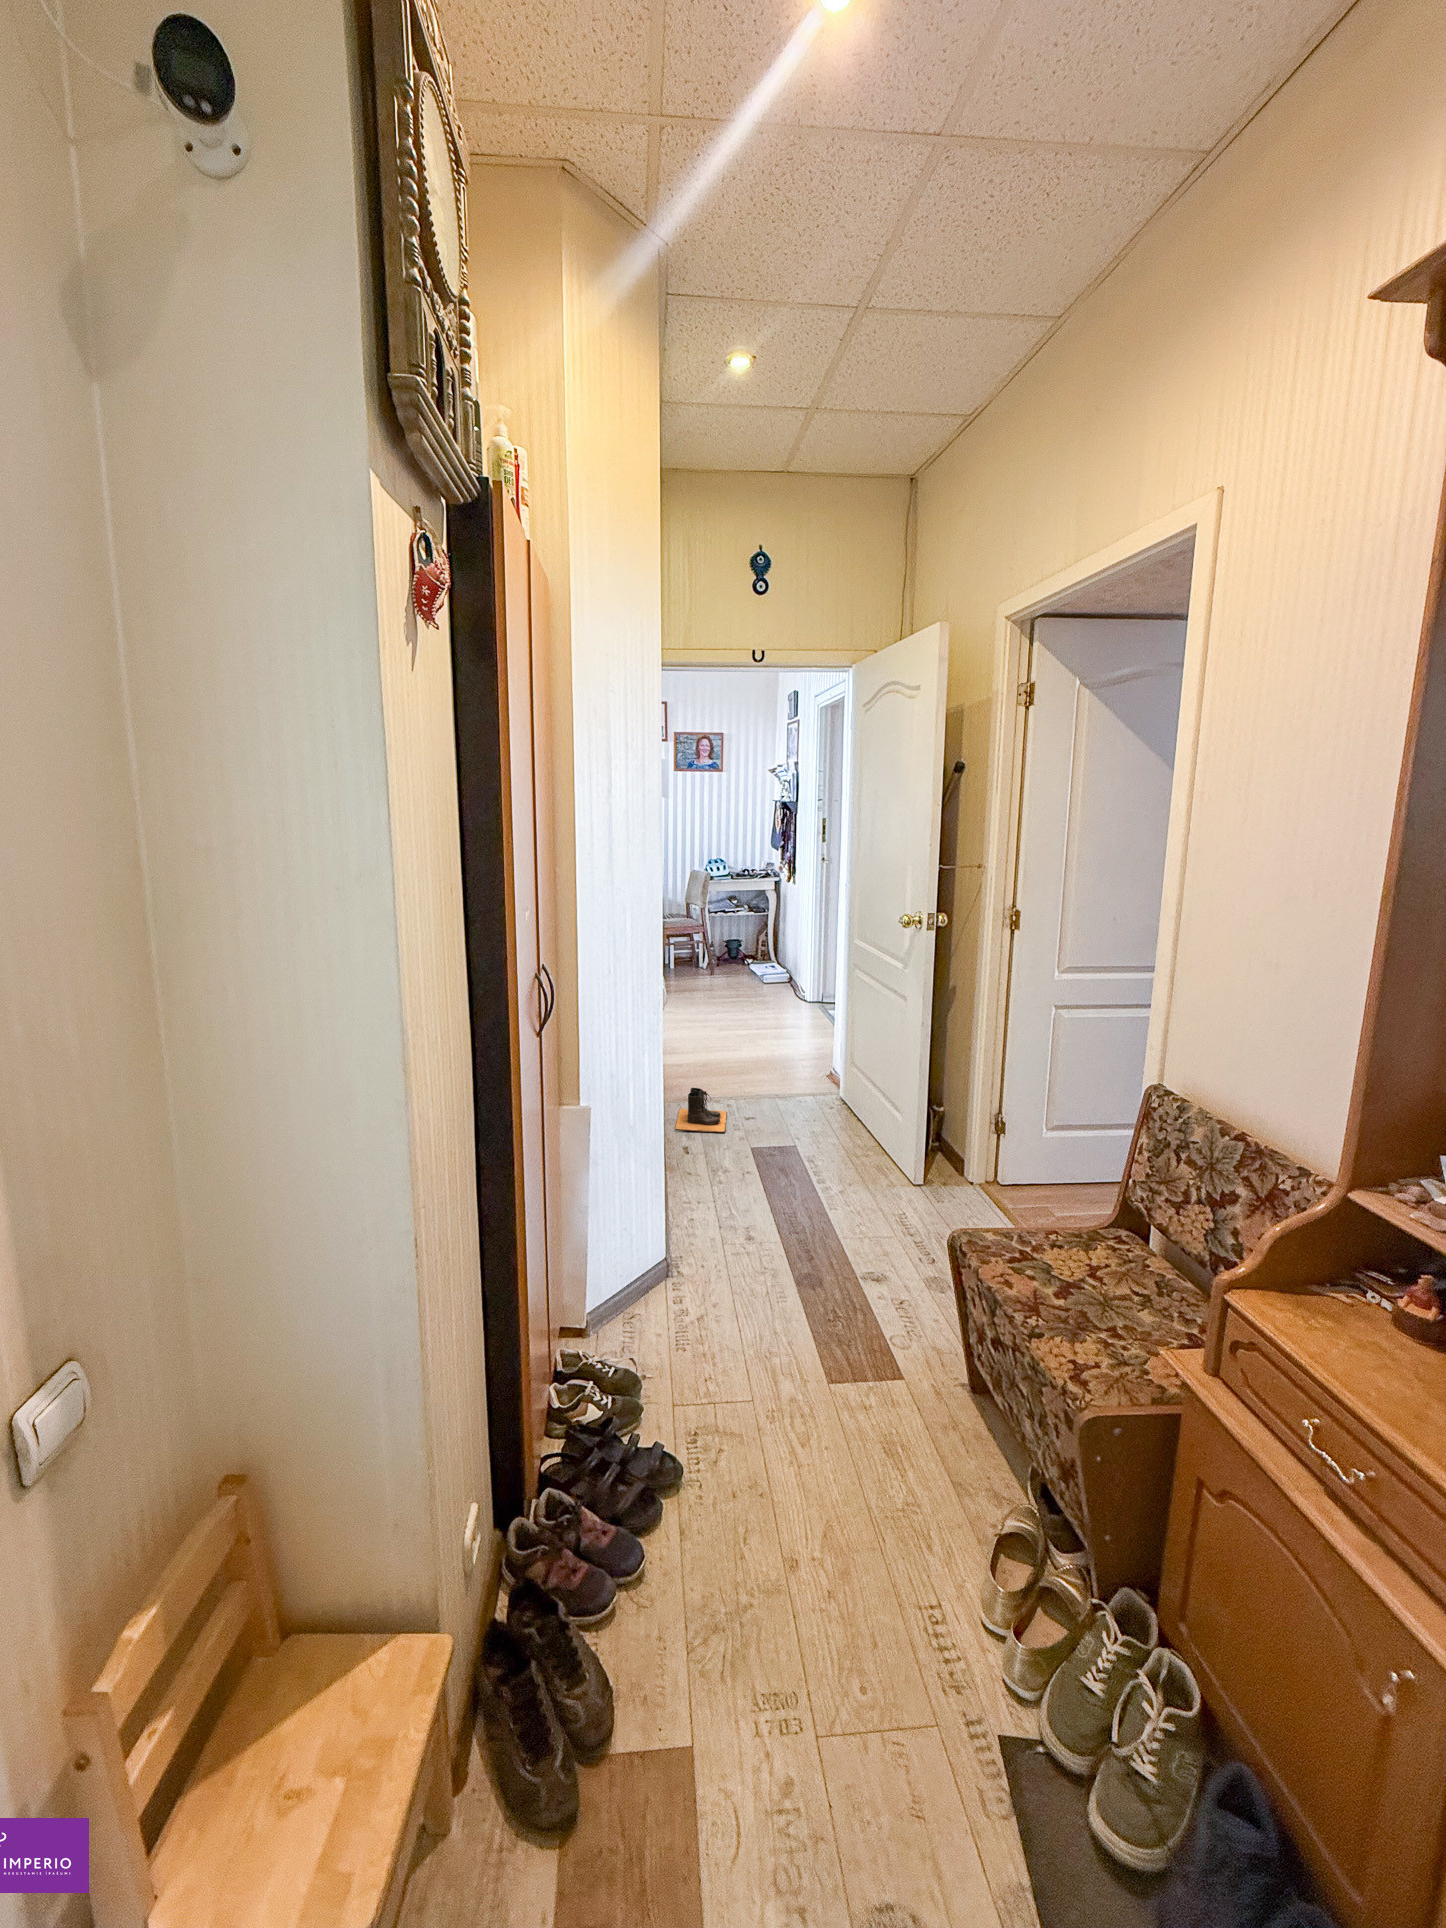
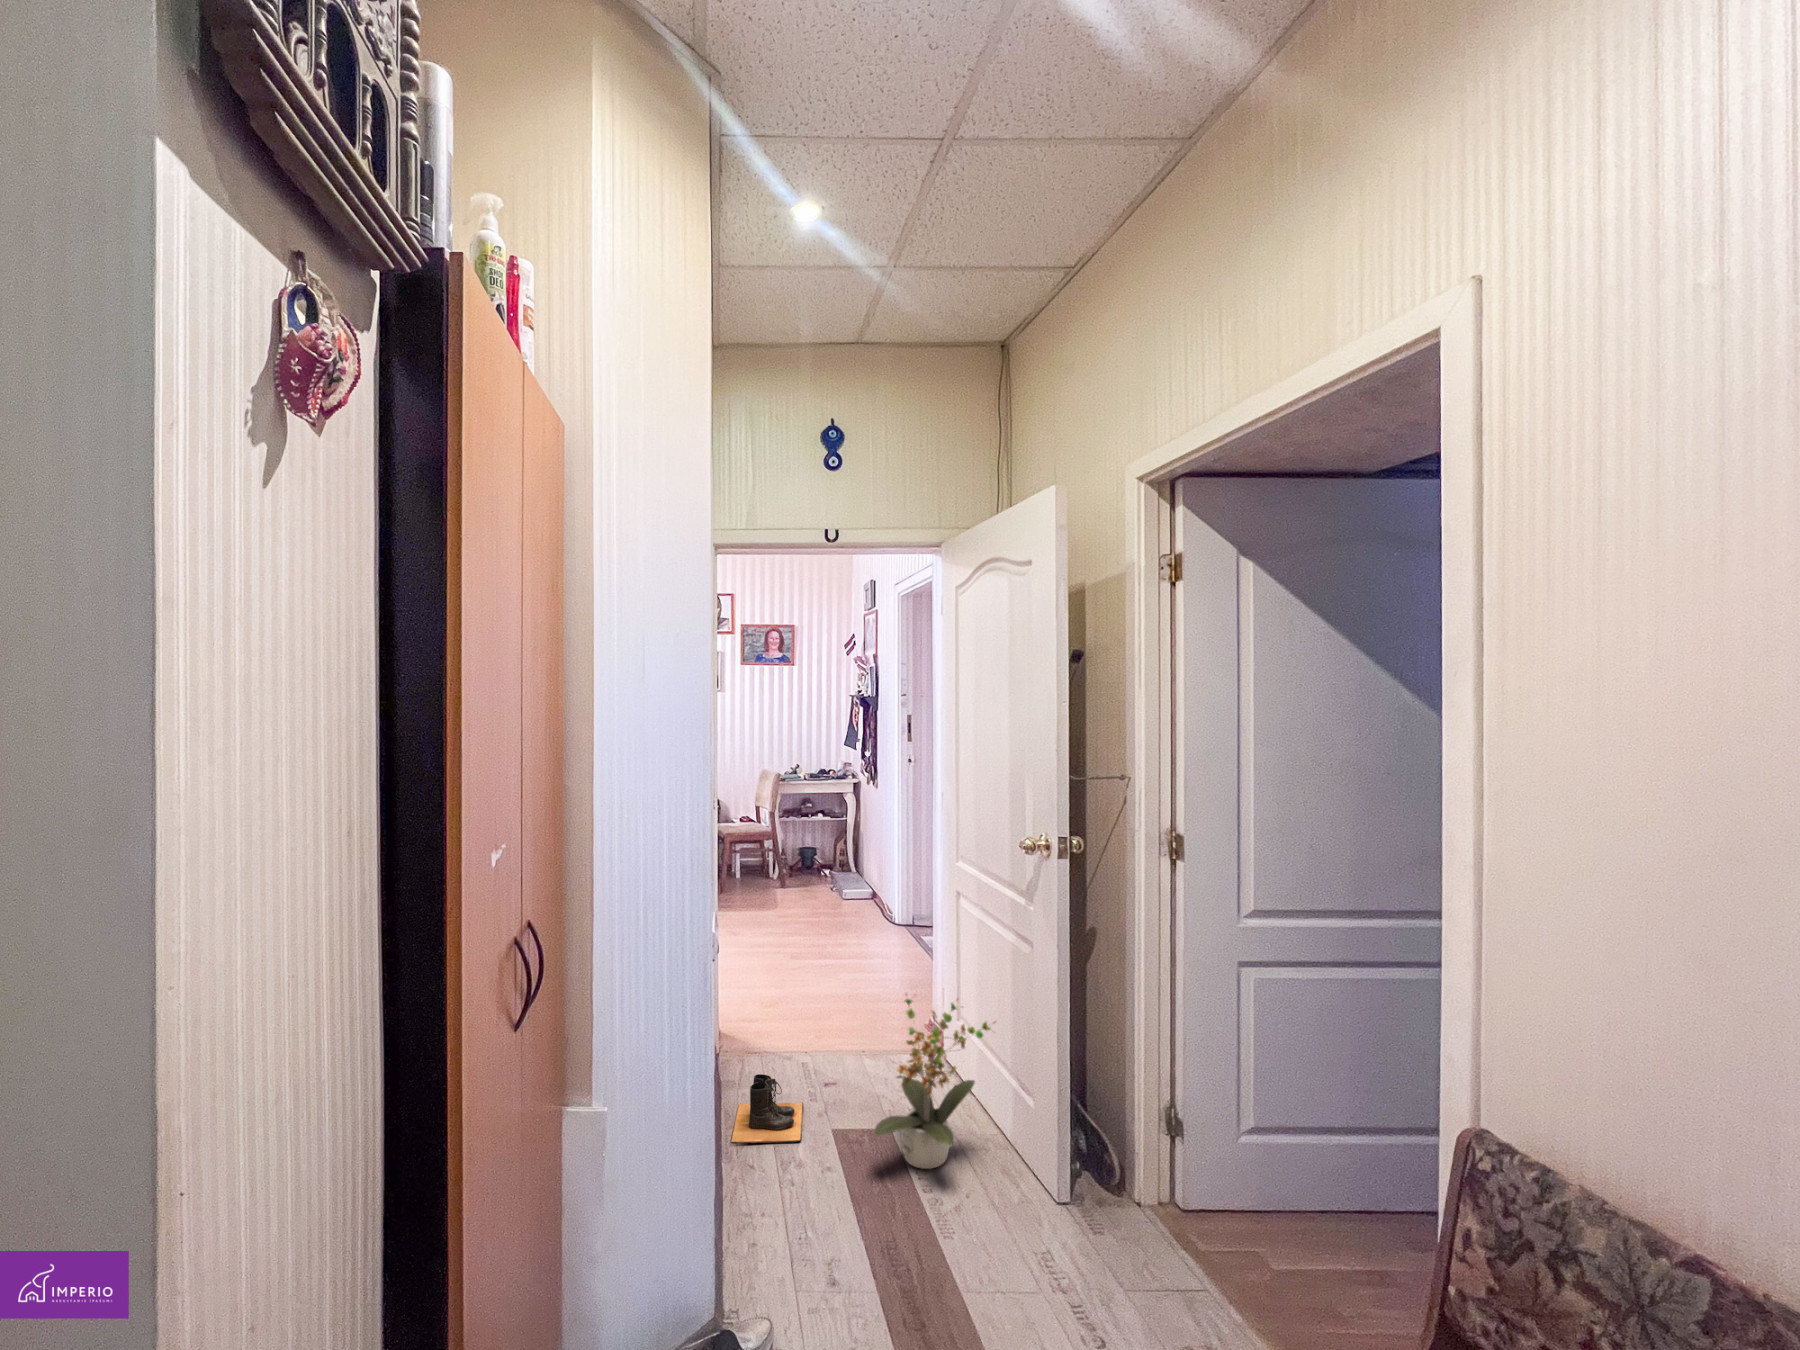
potted plant: none [778,1034,874,1153] -> present [874,999,995,1169]

